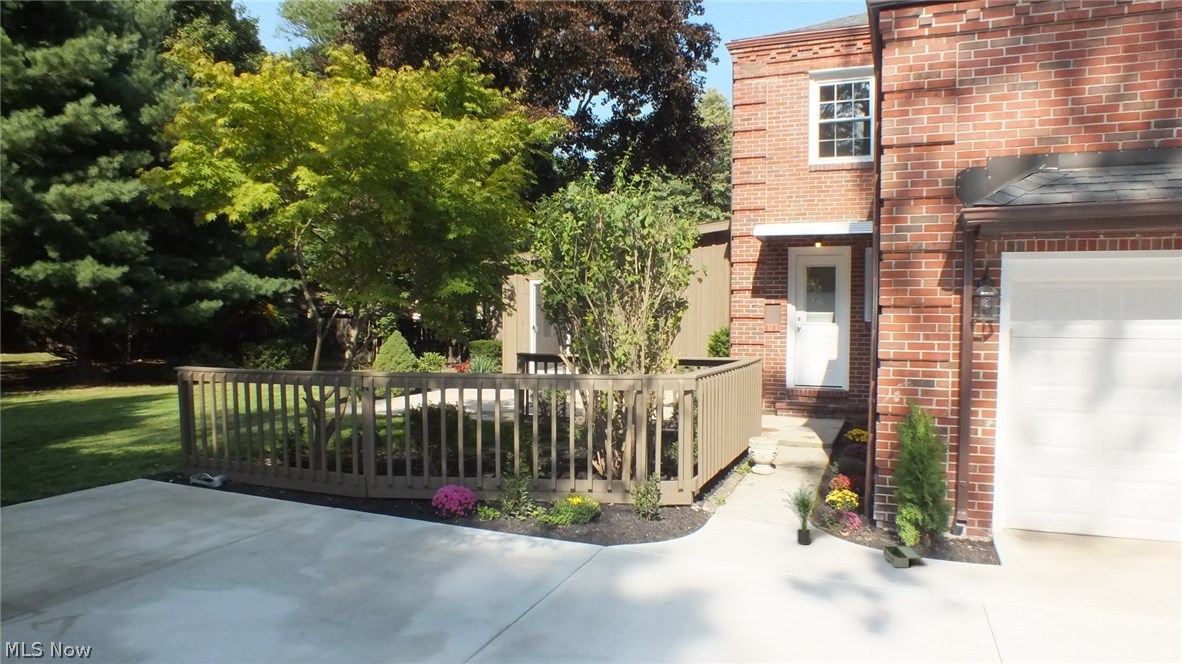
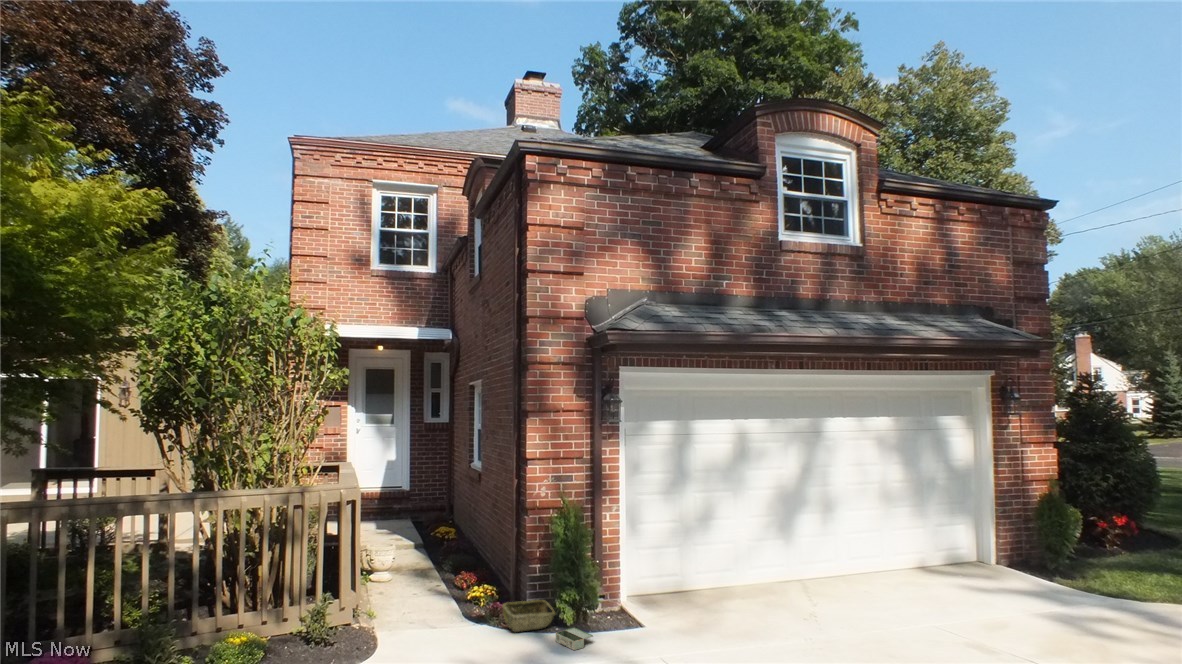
potted plant: present [789,489,820,545] -> none [455,581,501,647]
woven basket: none [839,507,896,541] -> present [502,600,555,632]

